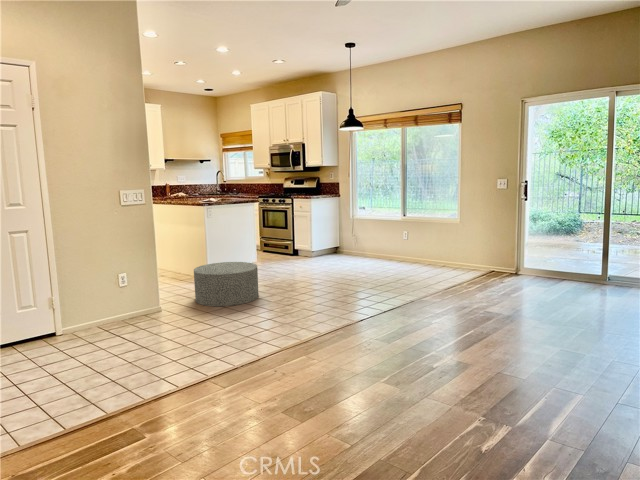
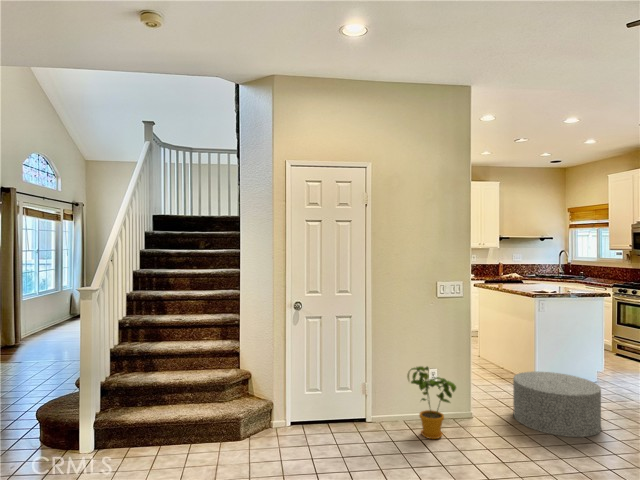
house plant: none [99,268,149,332] -> present [407,366,456,439]

